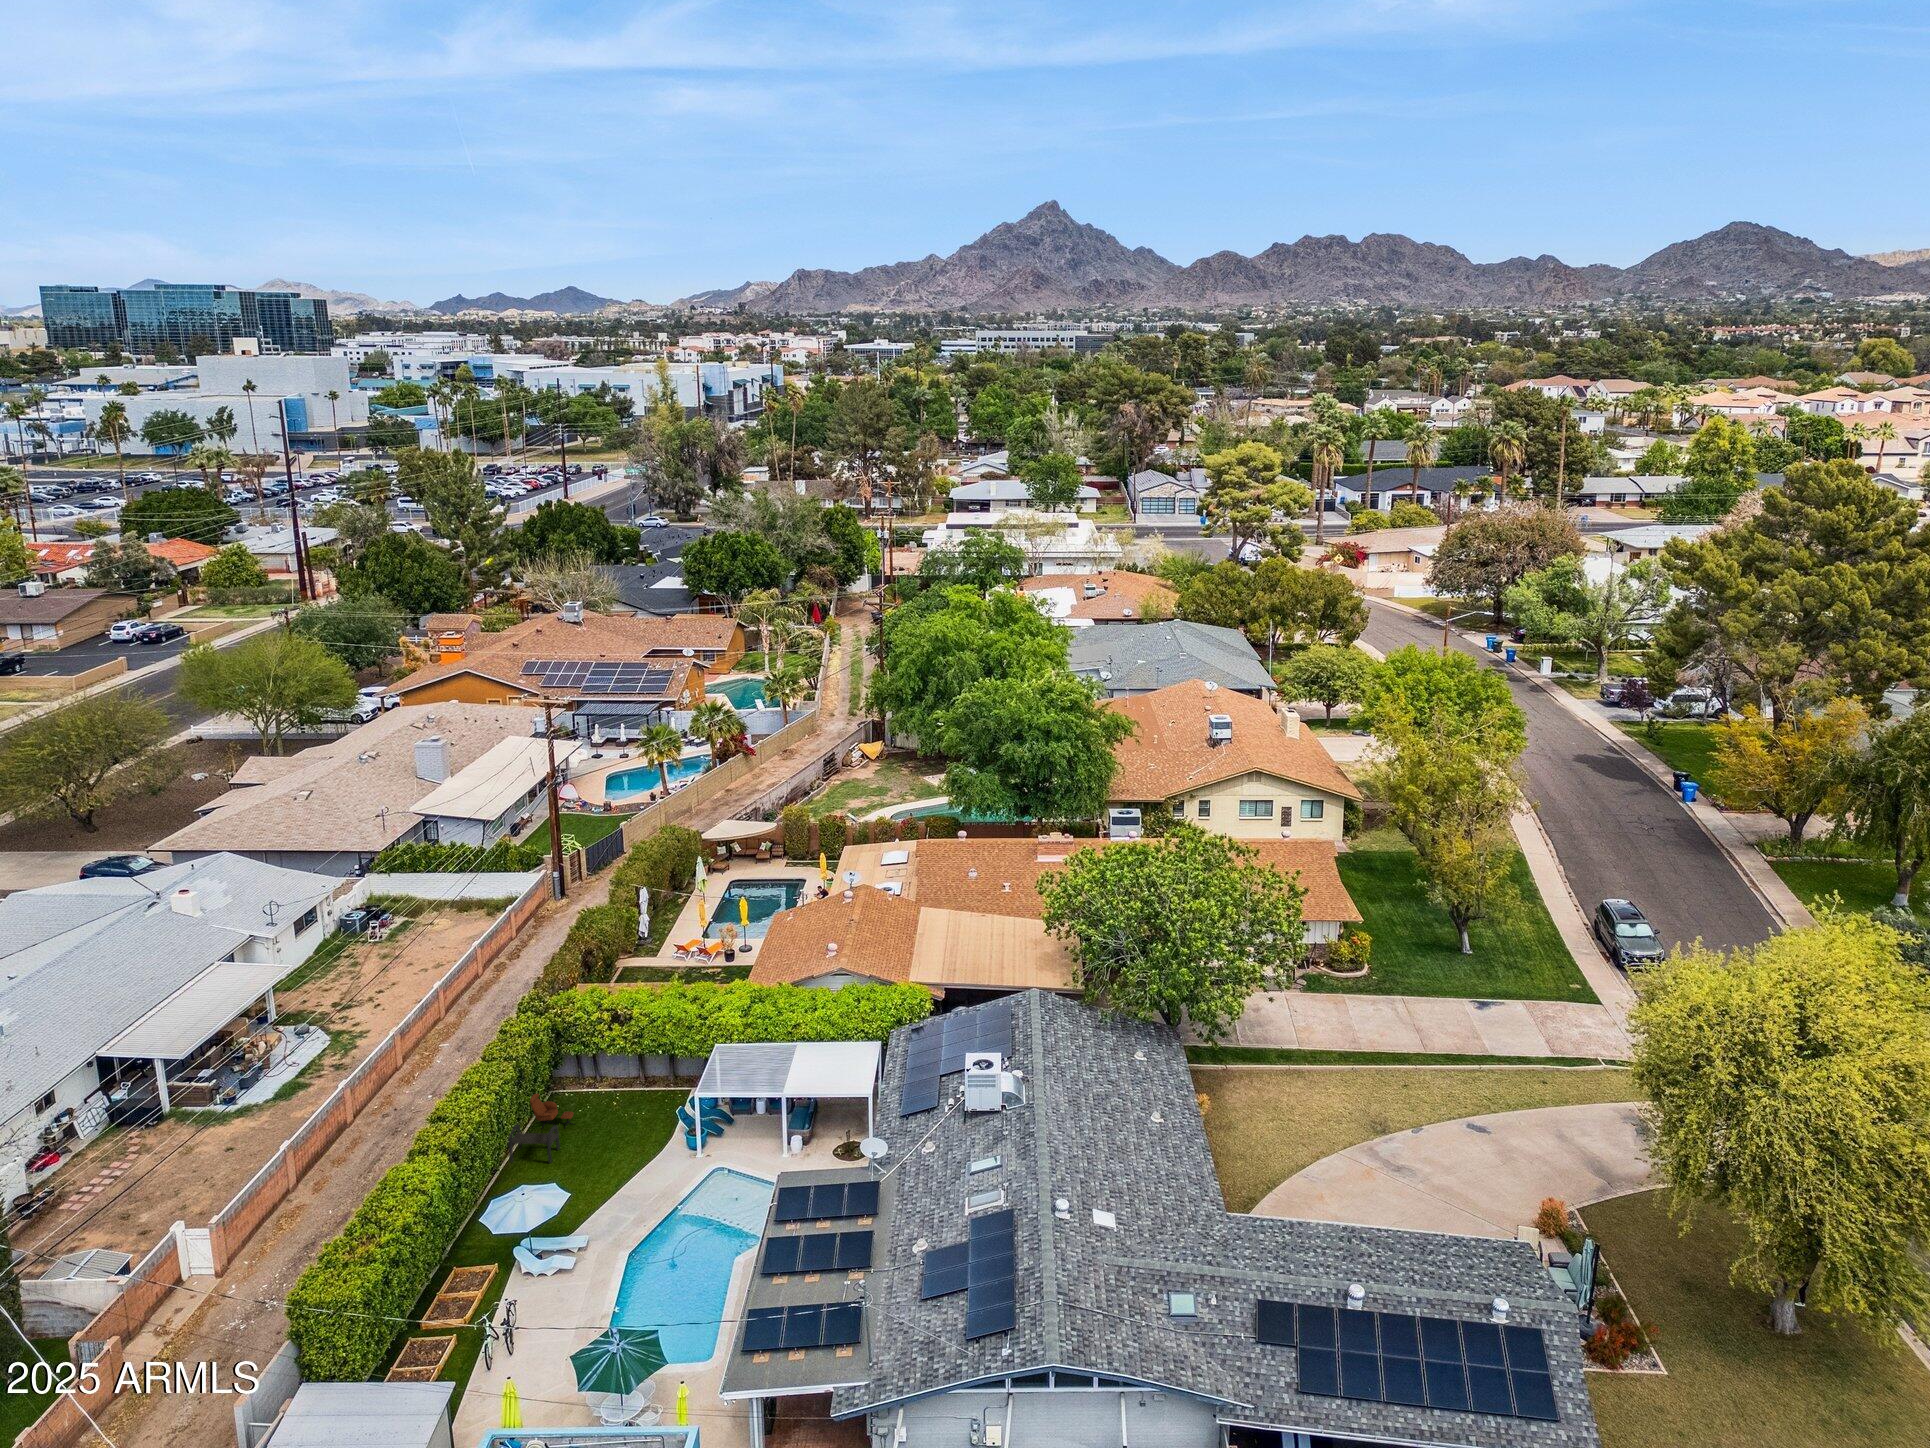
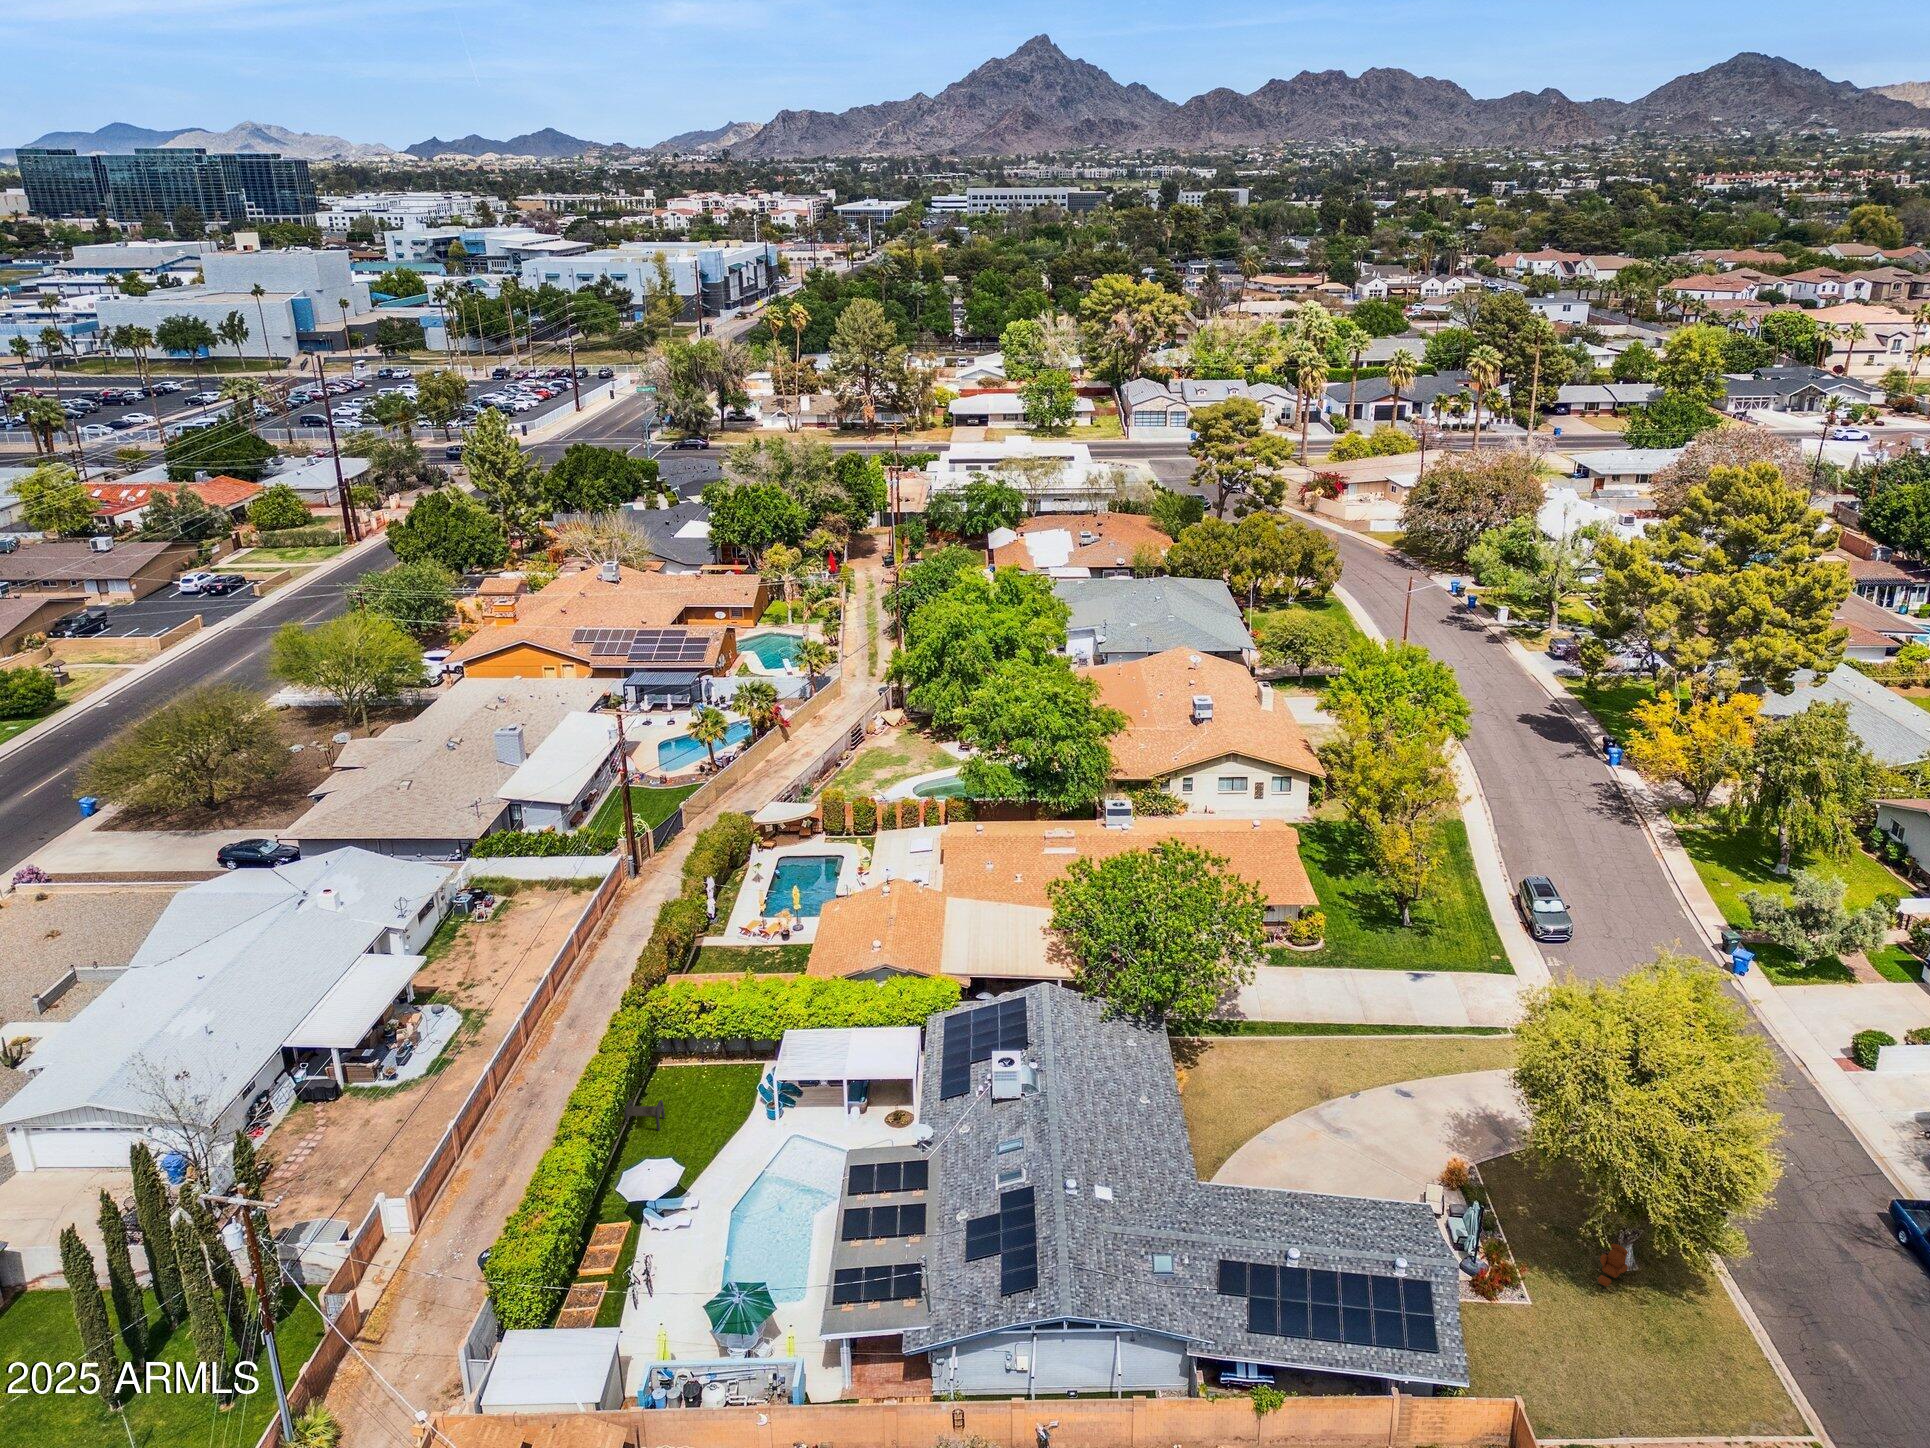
lounge chair: present [530,1094,575,1128] -> present [1596,1244,1628,1292]

